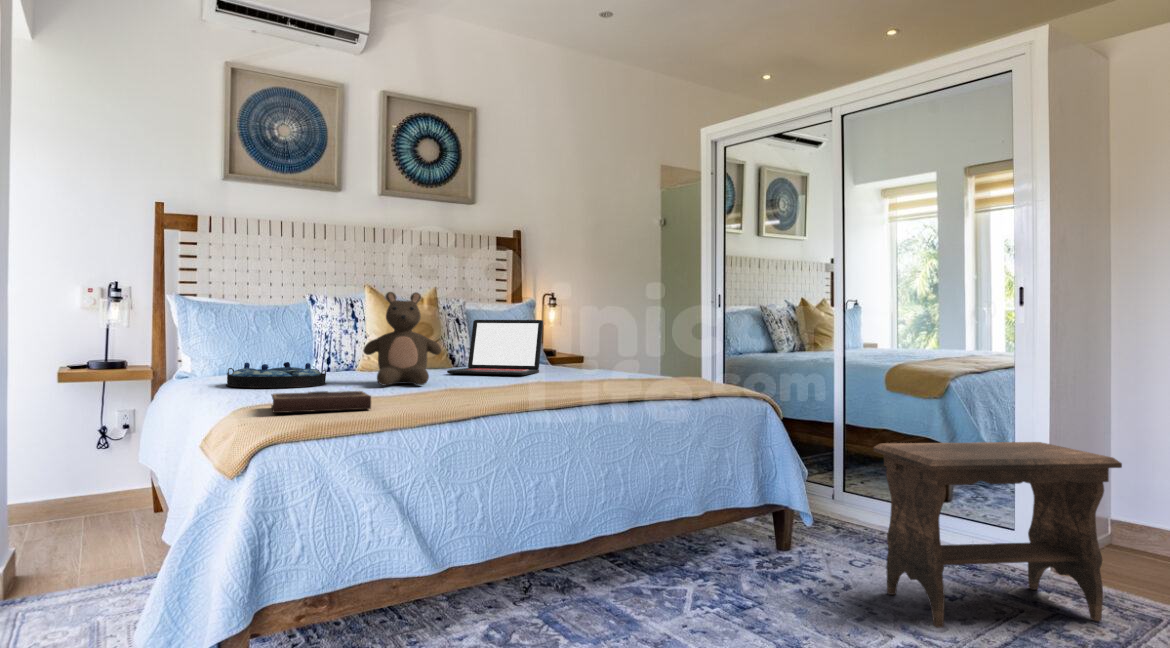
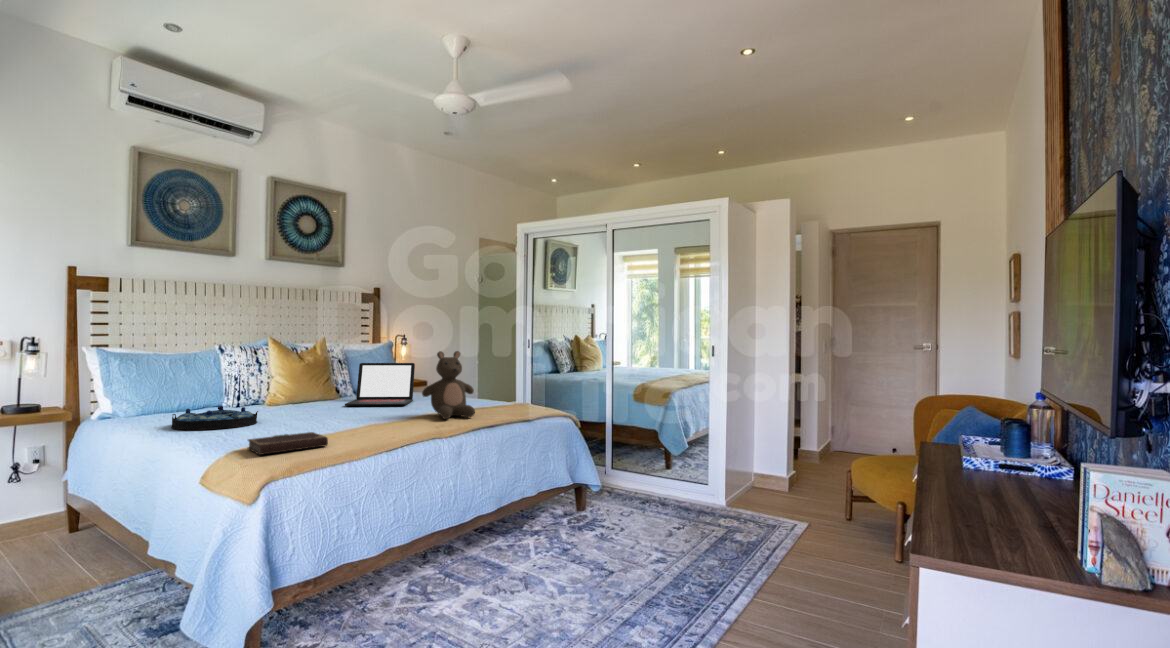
stuffed bear: present [363,292,441,385] -> present [422,351,475,419]
footstool: present [873,442,1122,628] -> none [636,435,759,547]

